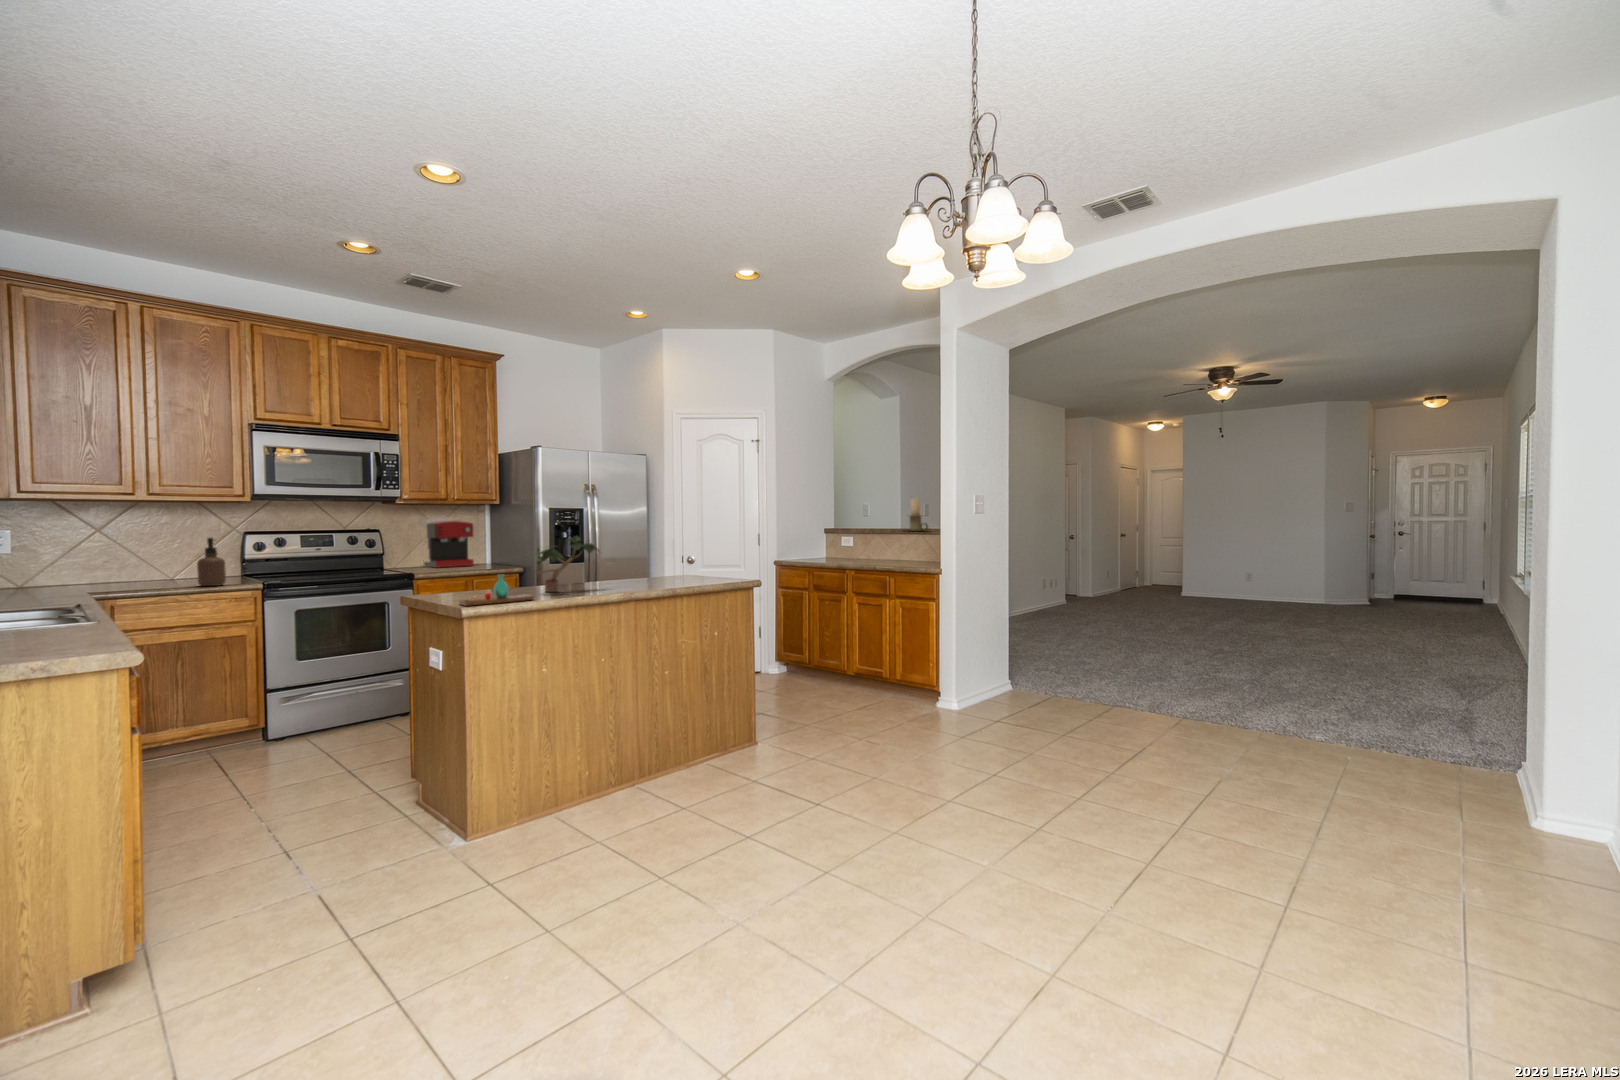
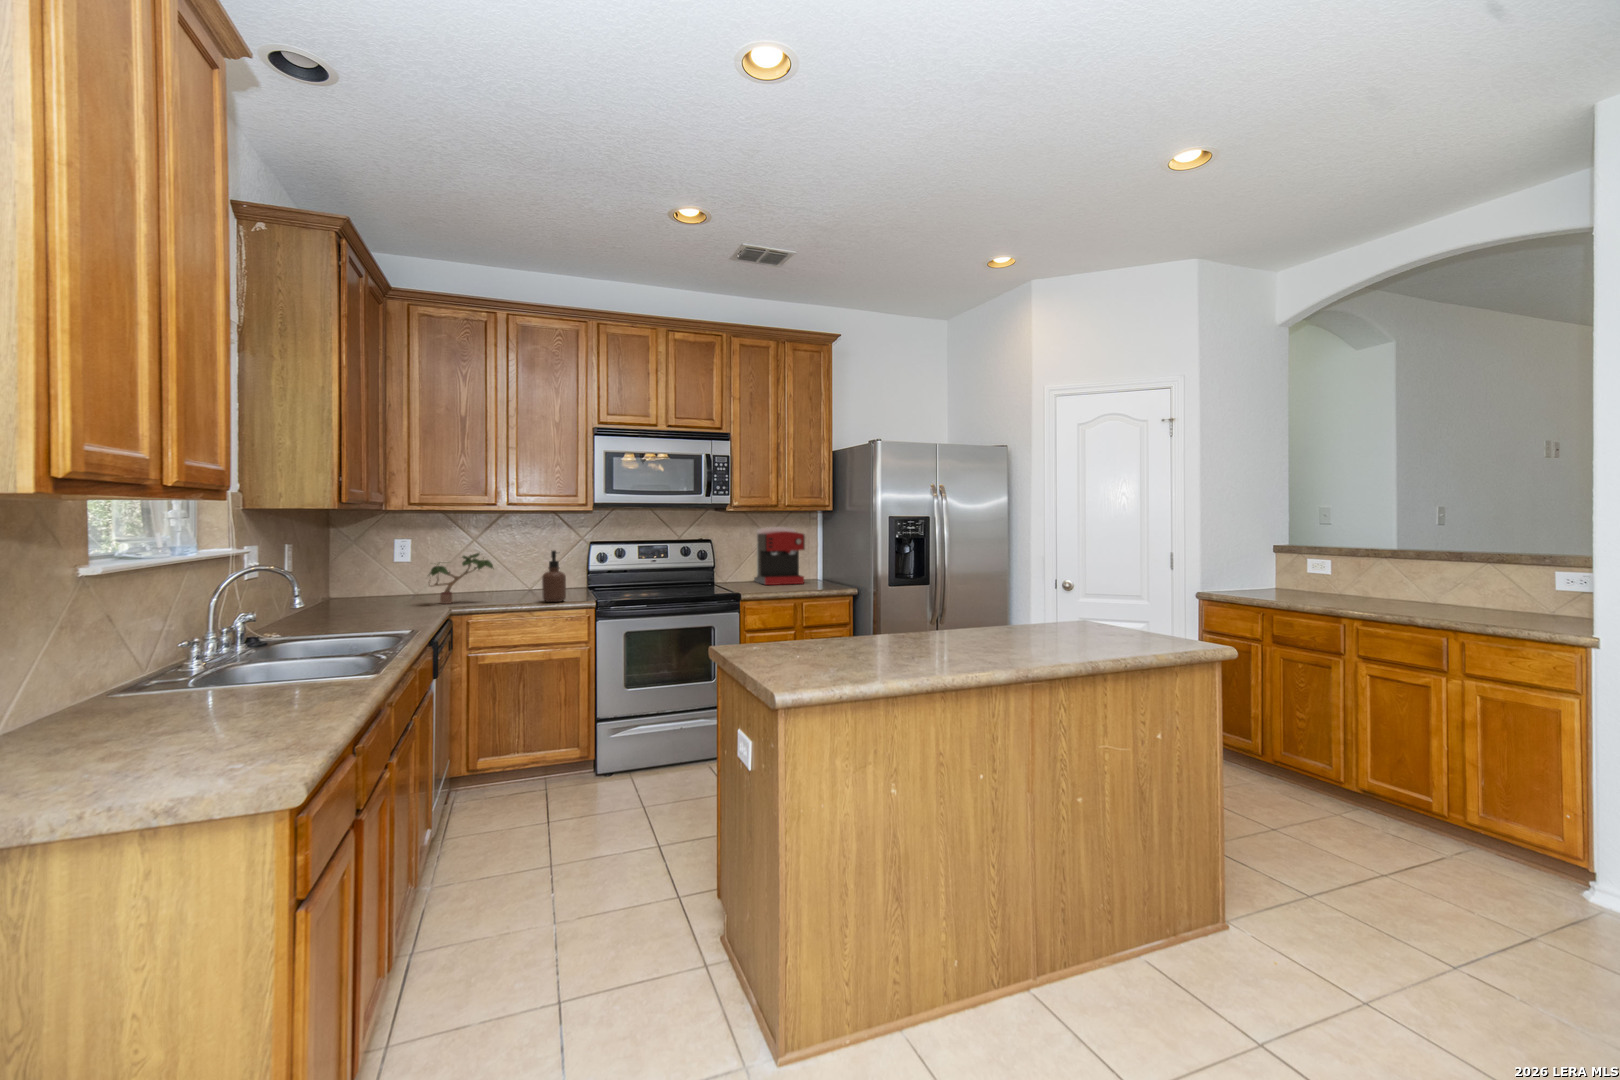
candle holder: present [903,499,929,531] -> none [1441,503,1514,559]
potted plant: present [536,536,598,592] -> present [429,553,493,604]
vase: present [459,575,534,606] -> none [775,631,878,679]

